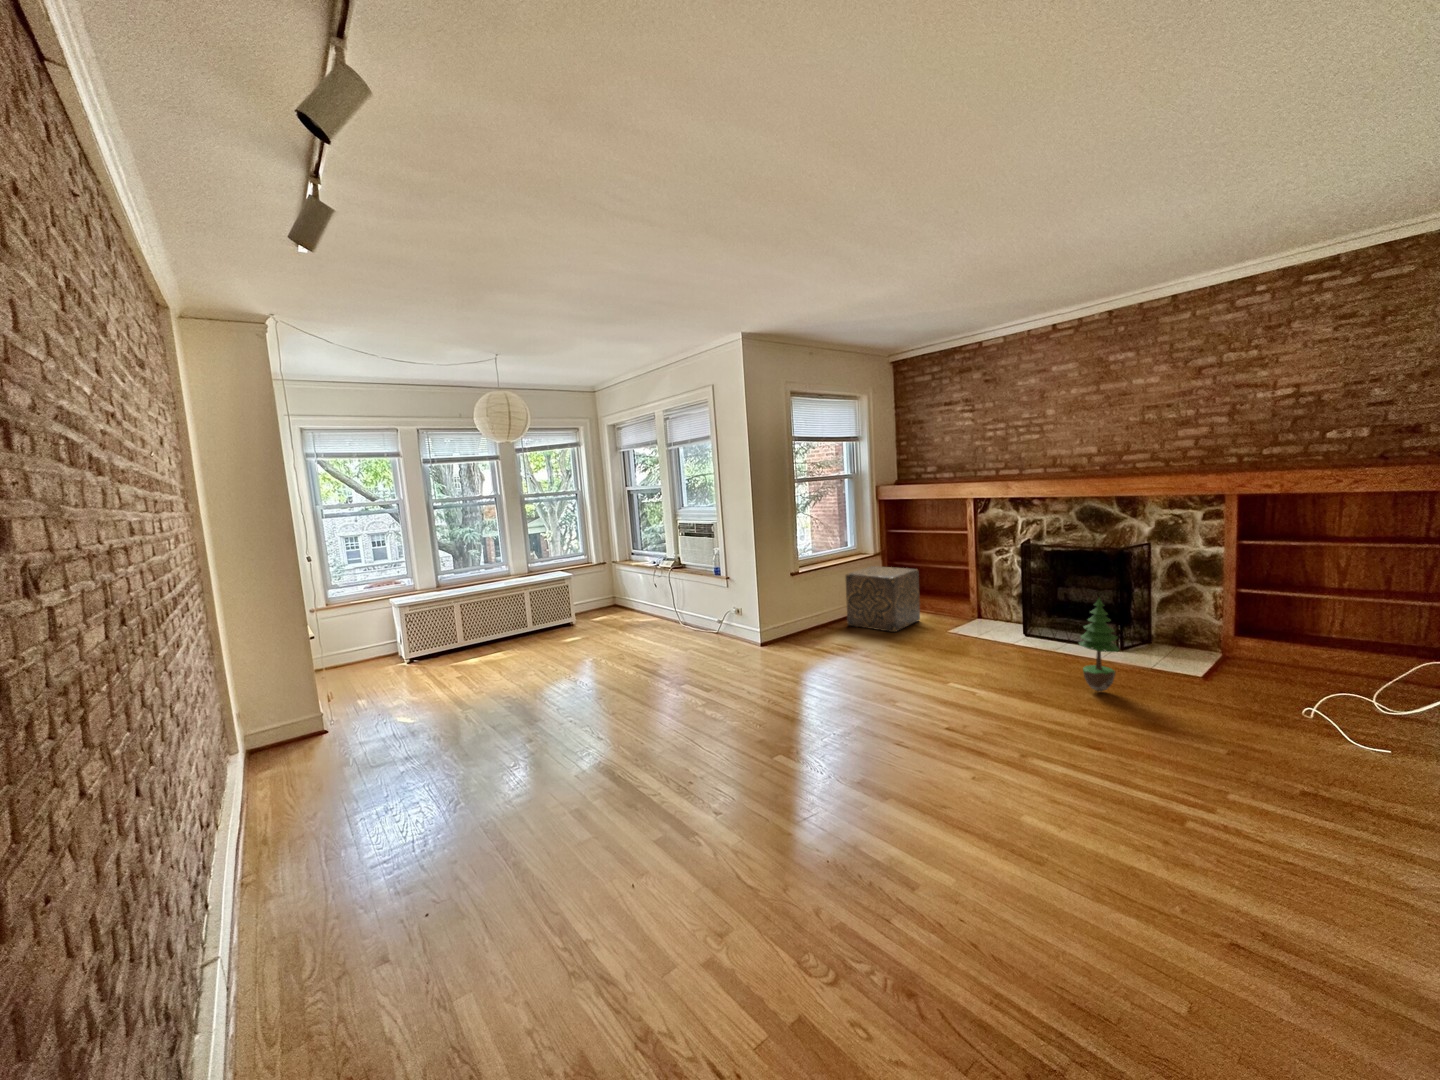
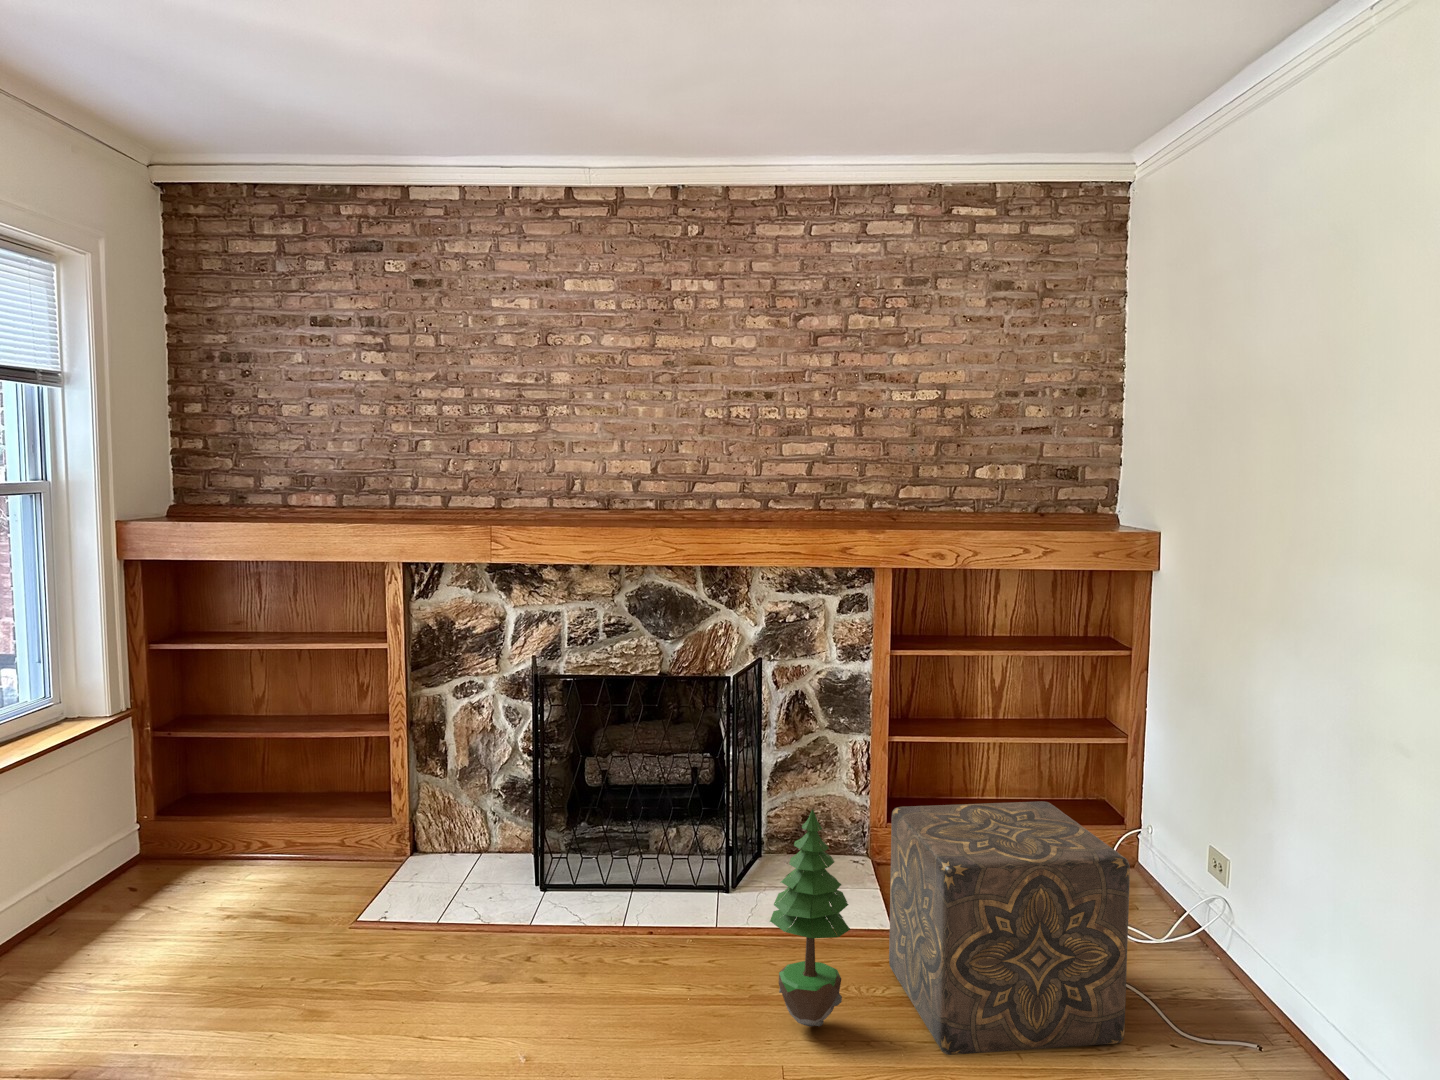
ottoman: present [845,566,920,632] -> present [889,801,1130,1055]

